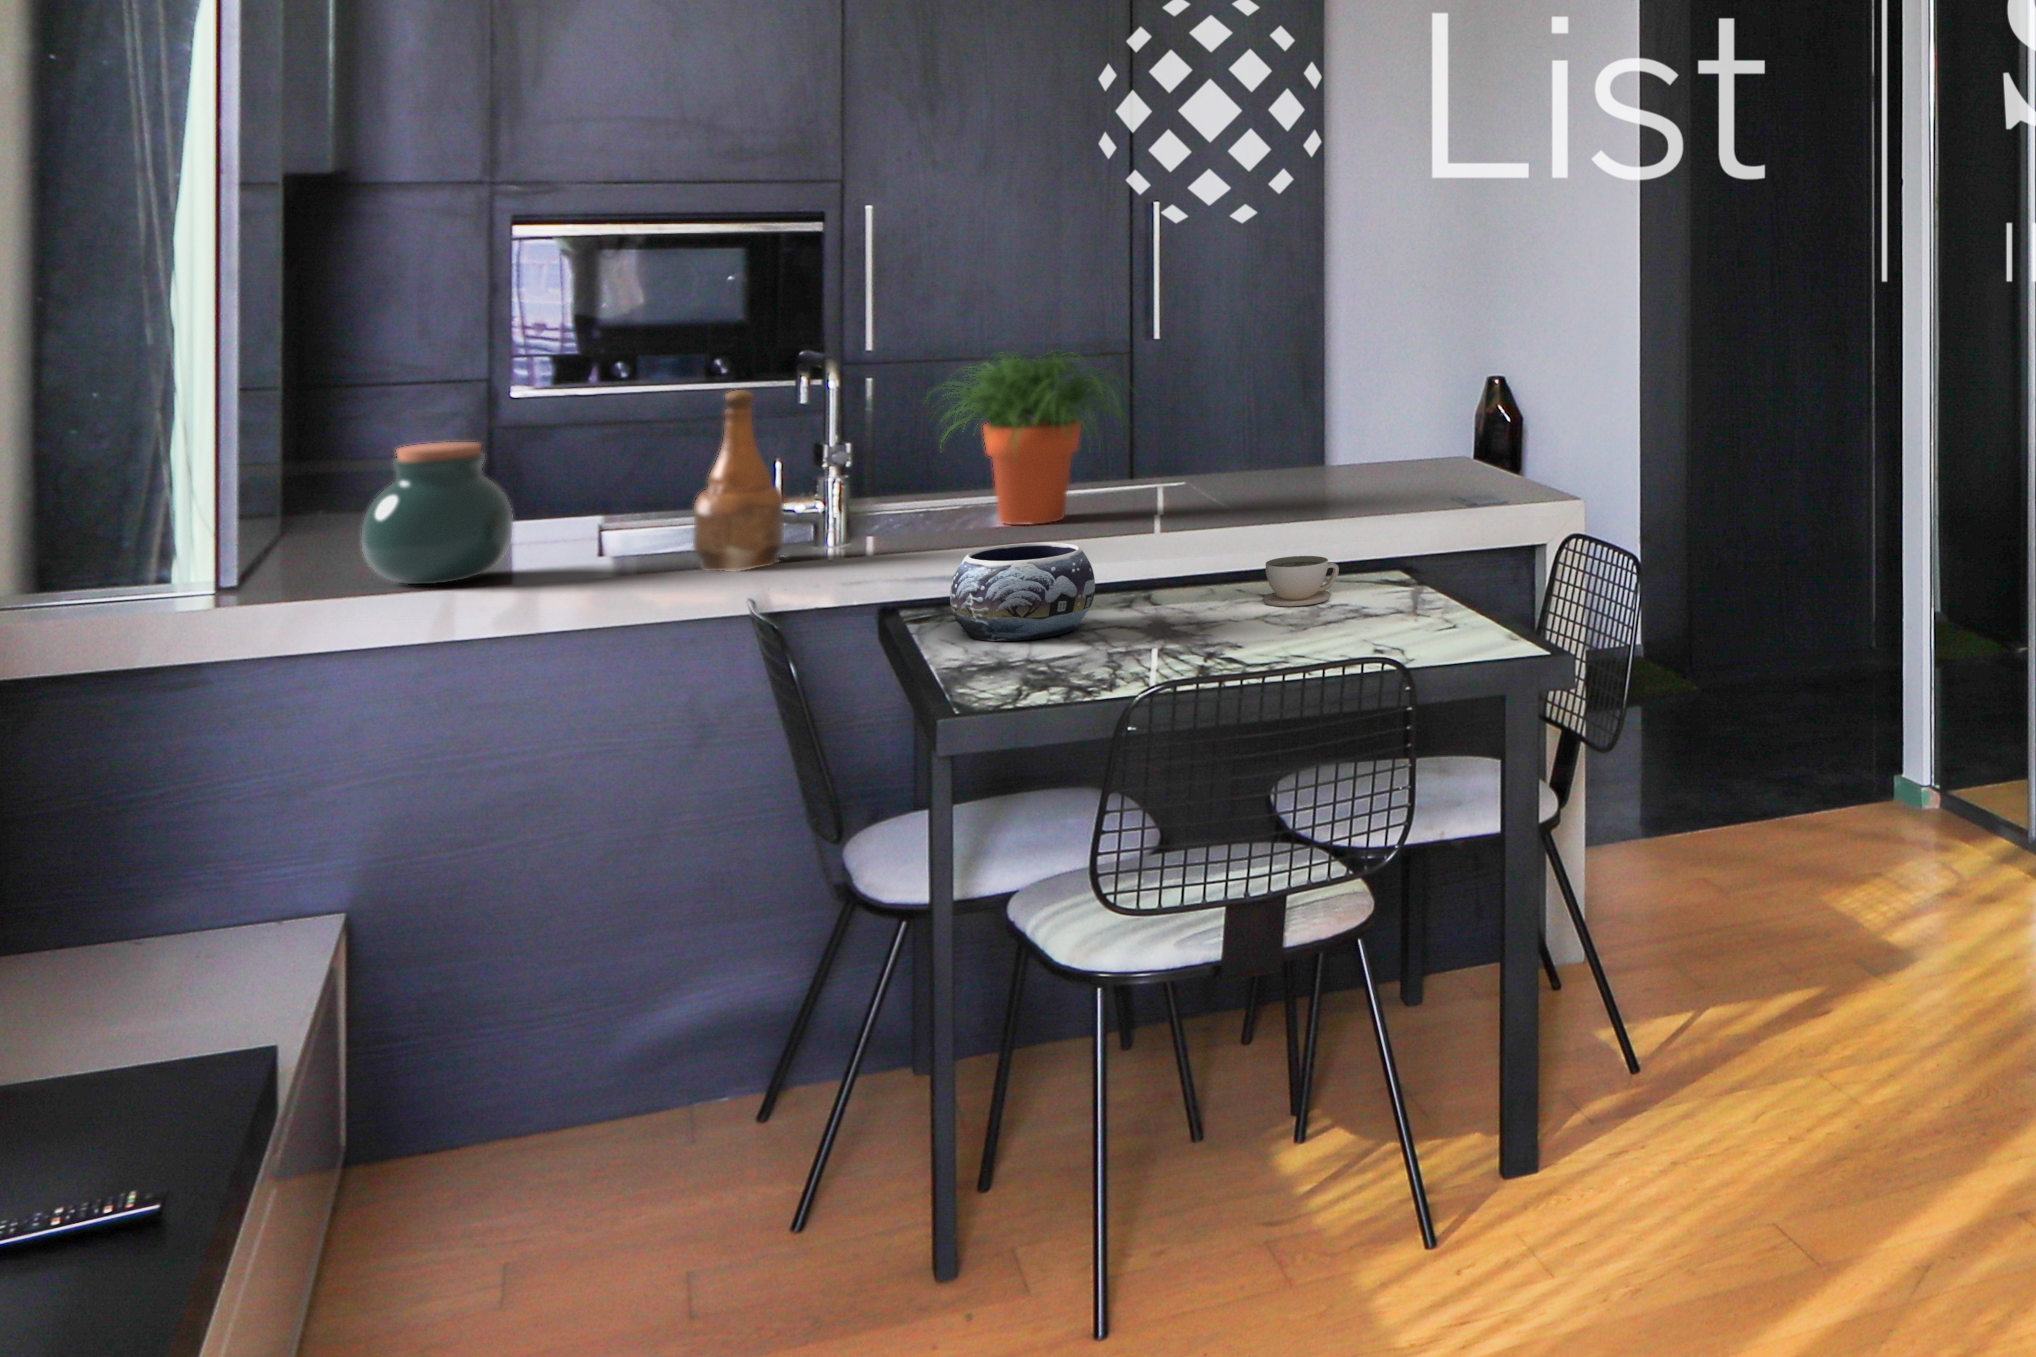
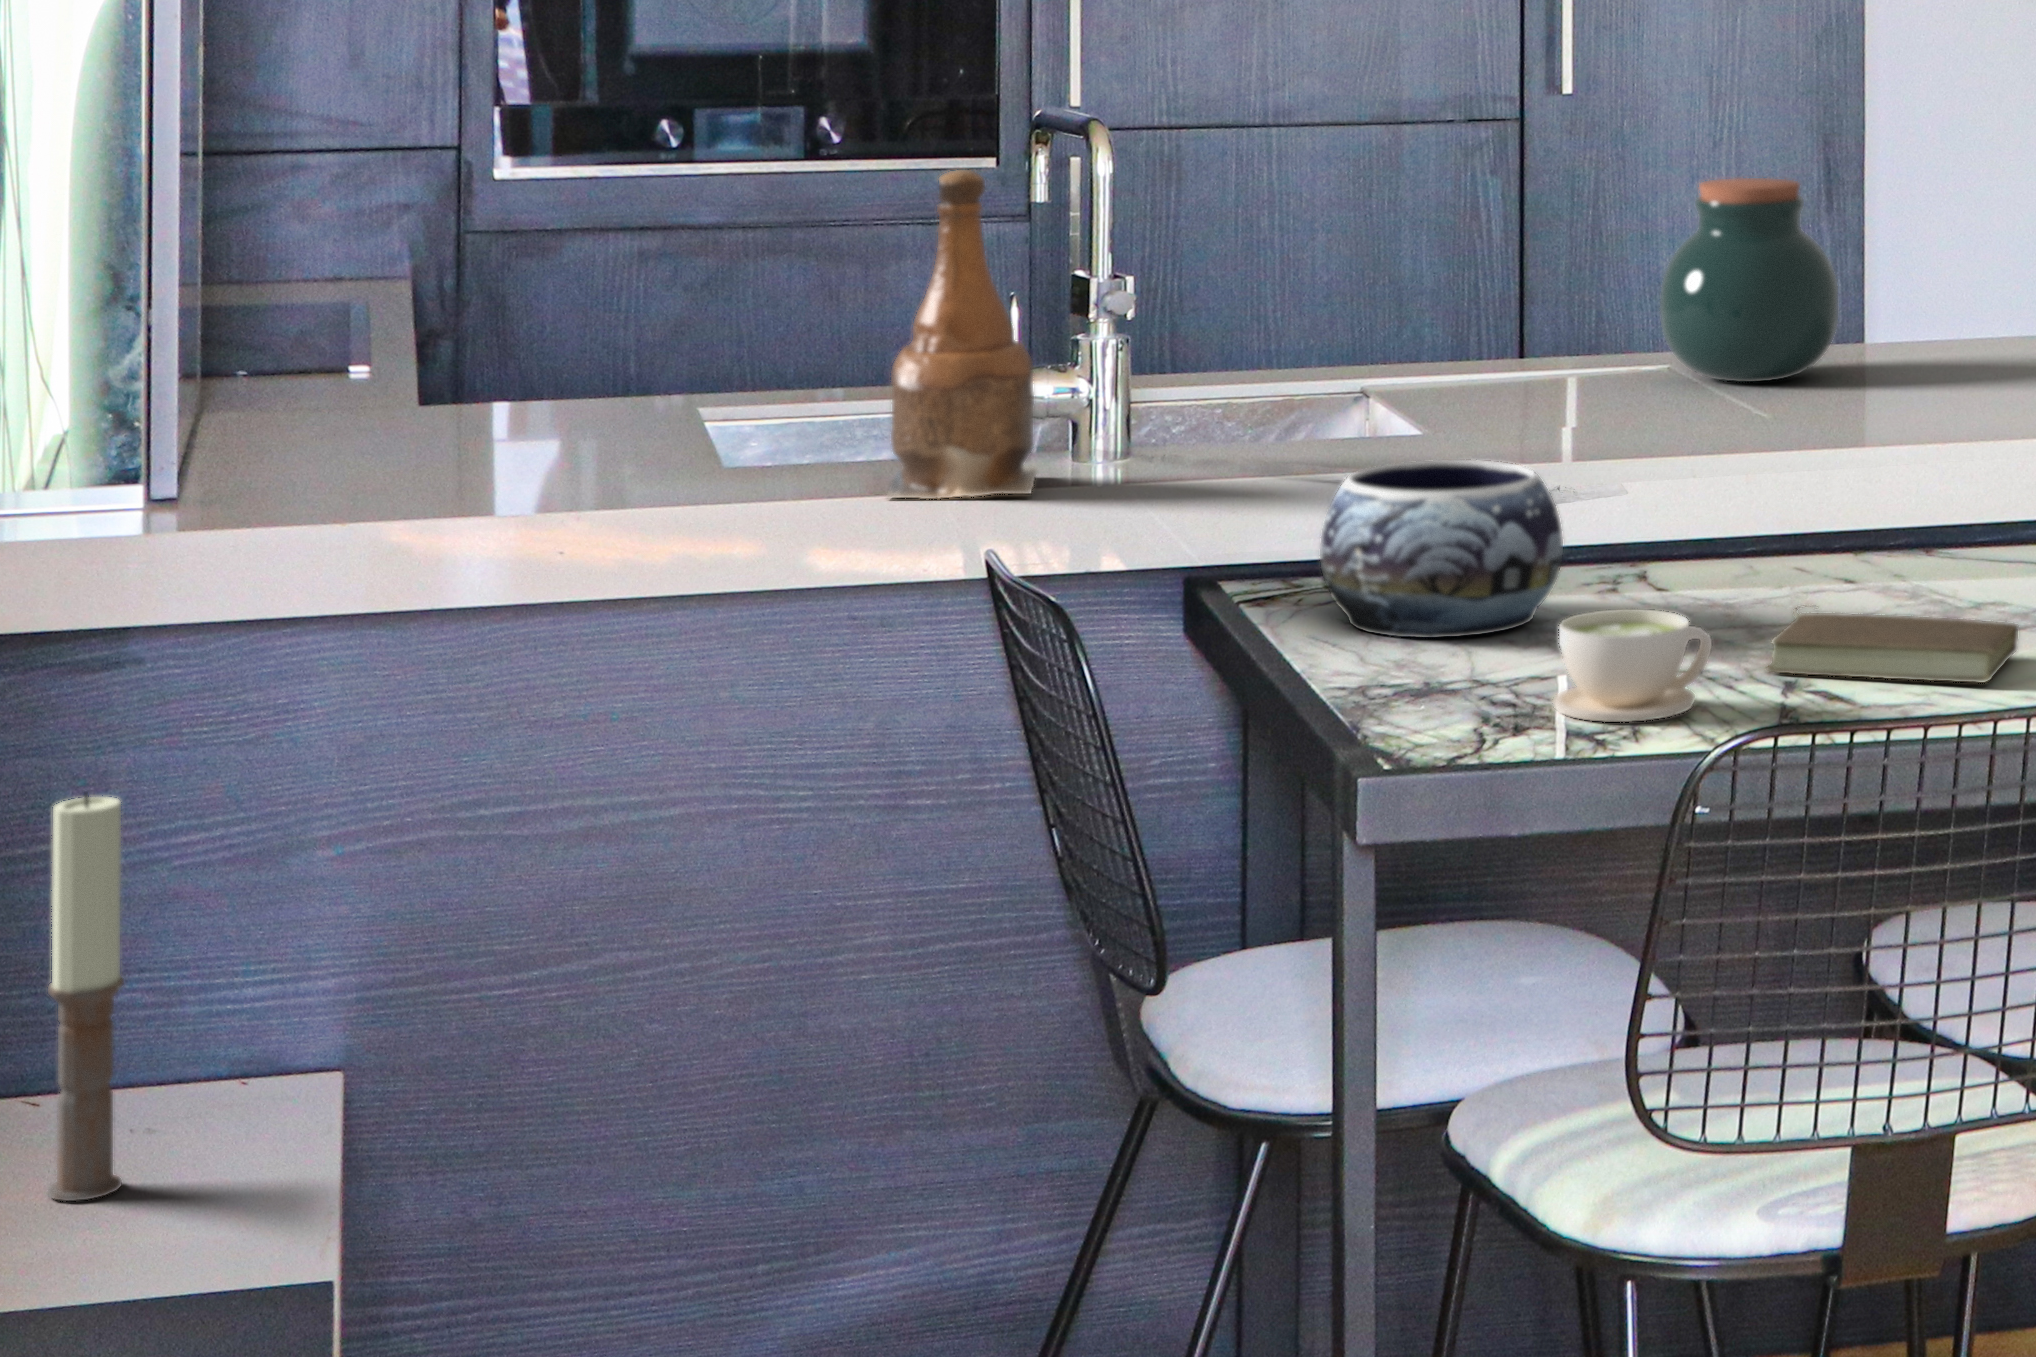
potted plant: present [927,352,1128,525] -> none [1244,111,1605,426]
jar: present [362,442,513,584] -> present [1660,178,1838,382]
coffee cup: present [1262,556,1339,606] -> present [1553,609,1712,722]
book: none [1204,613,1350,650] -> present [1767,609,2018,683]
candle: none [109,773,163,1018] -> present [48,793,124,1201]

